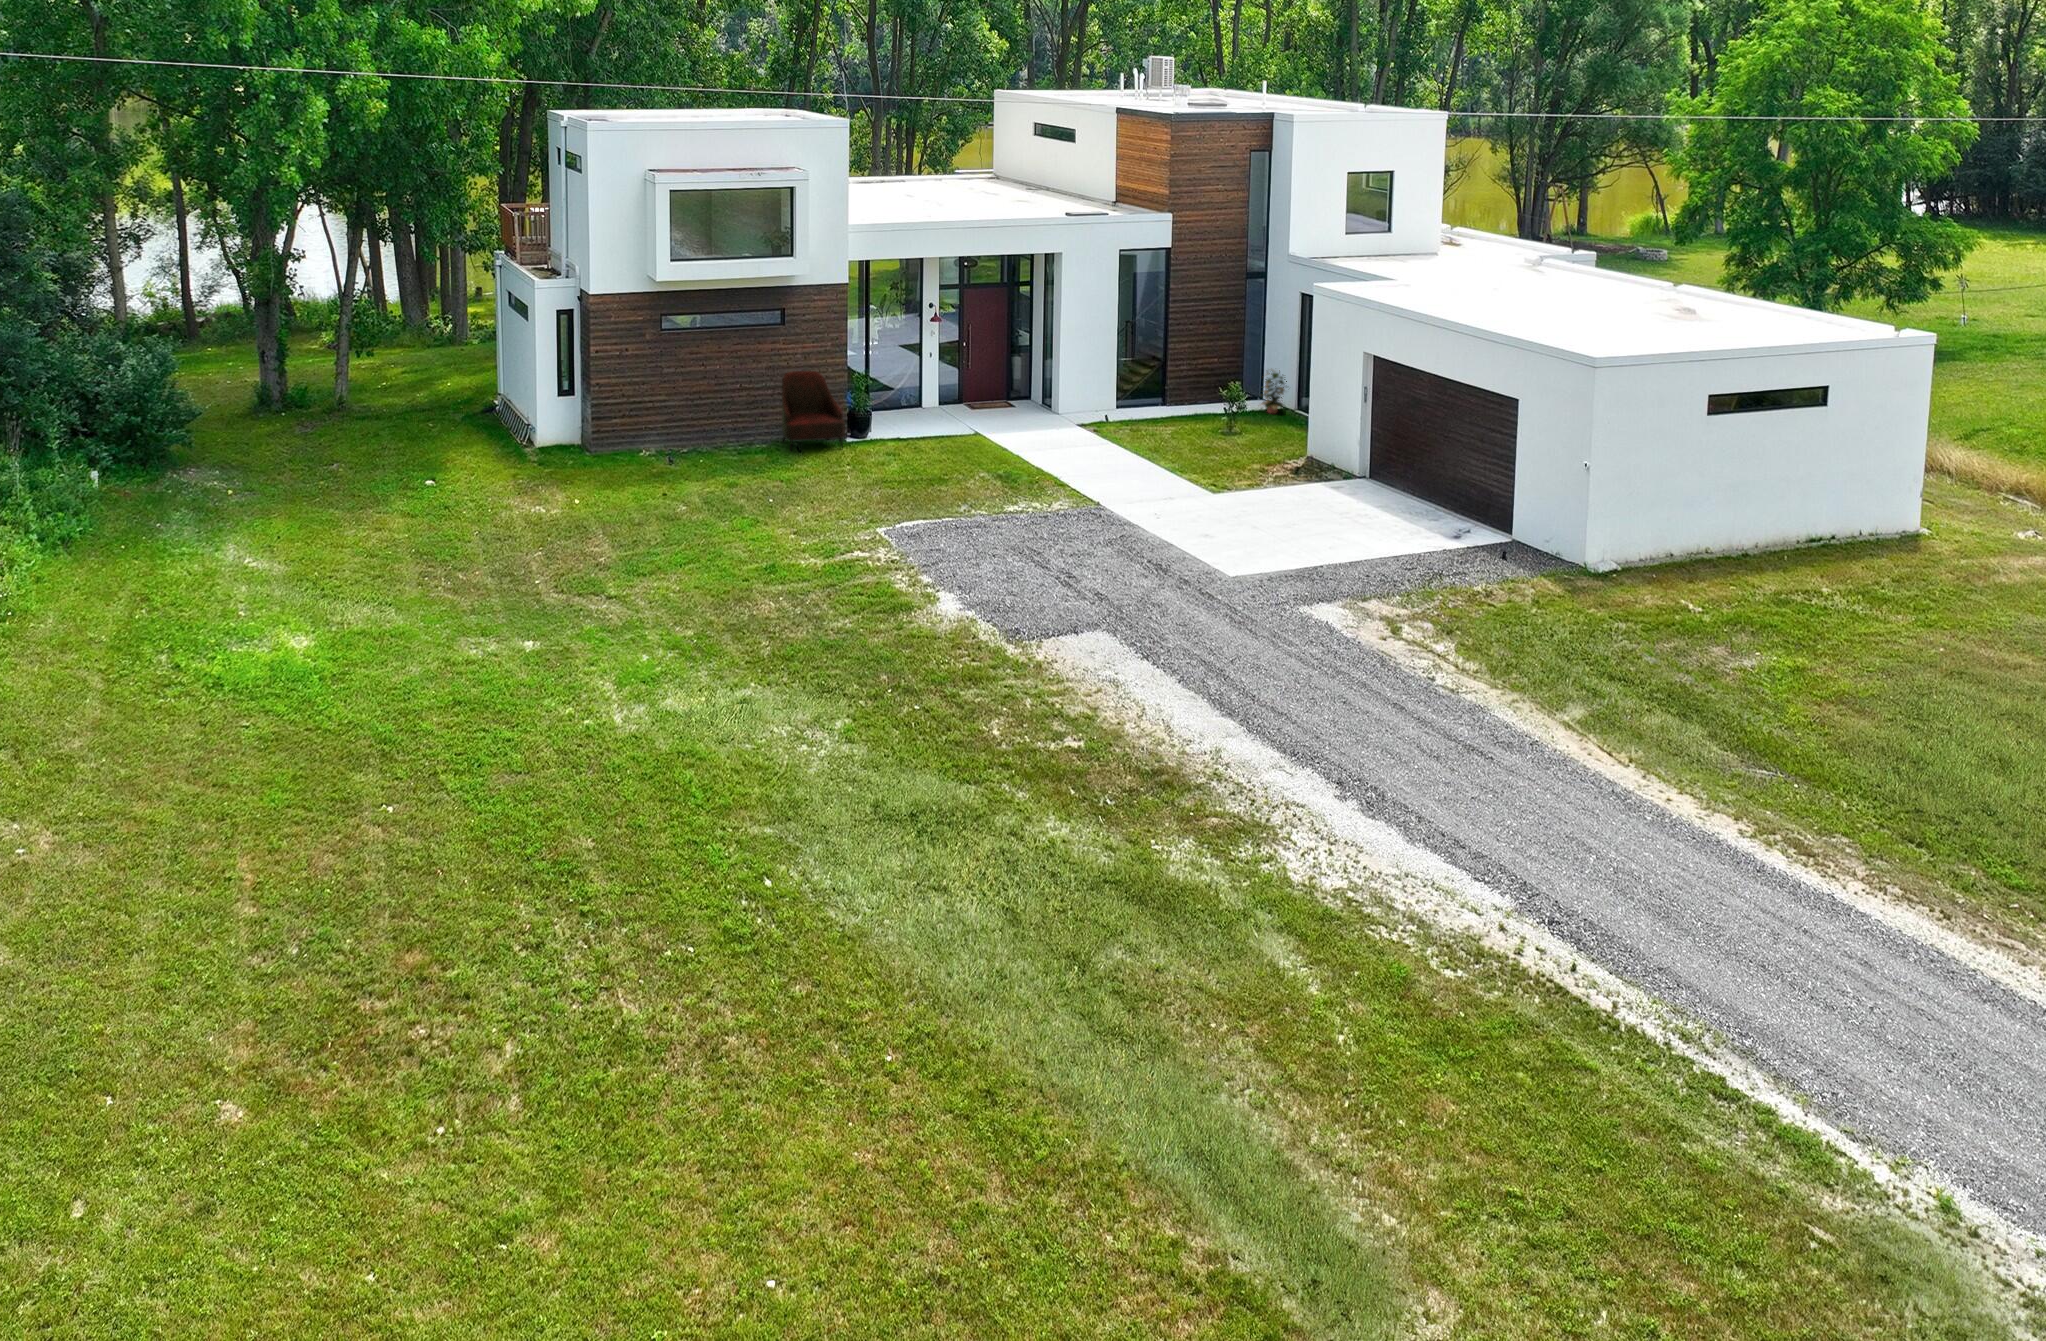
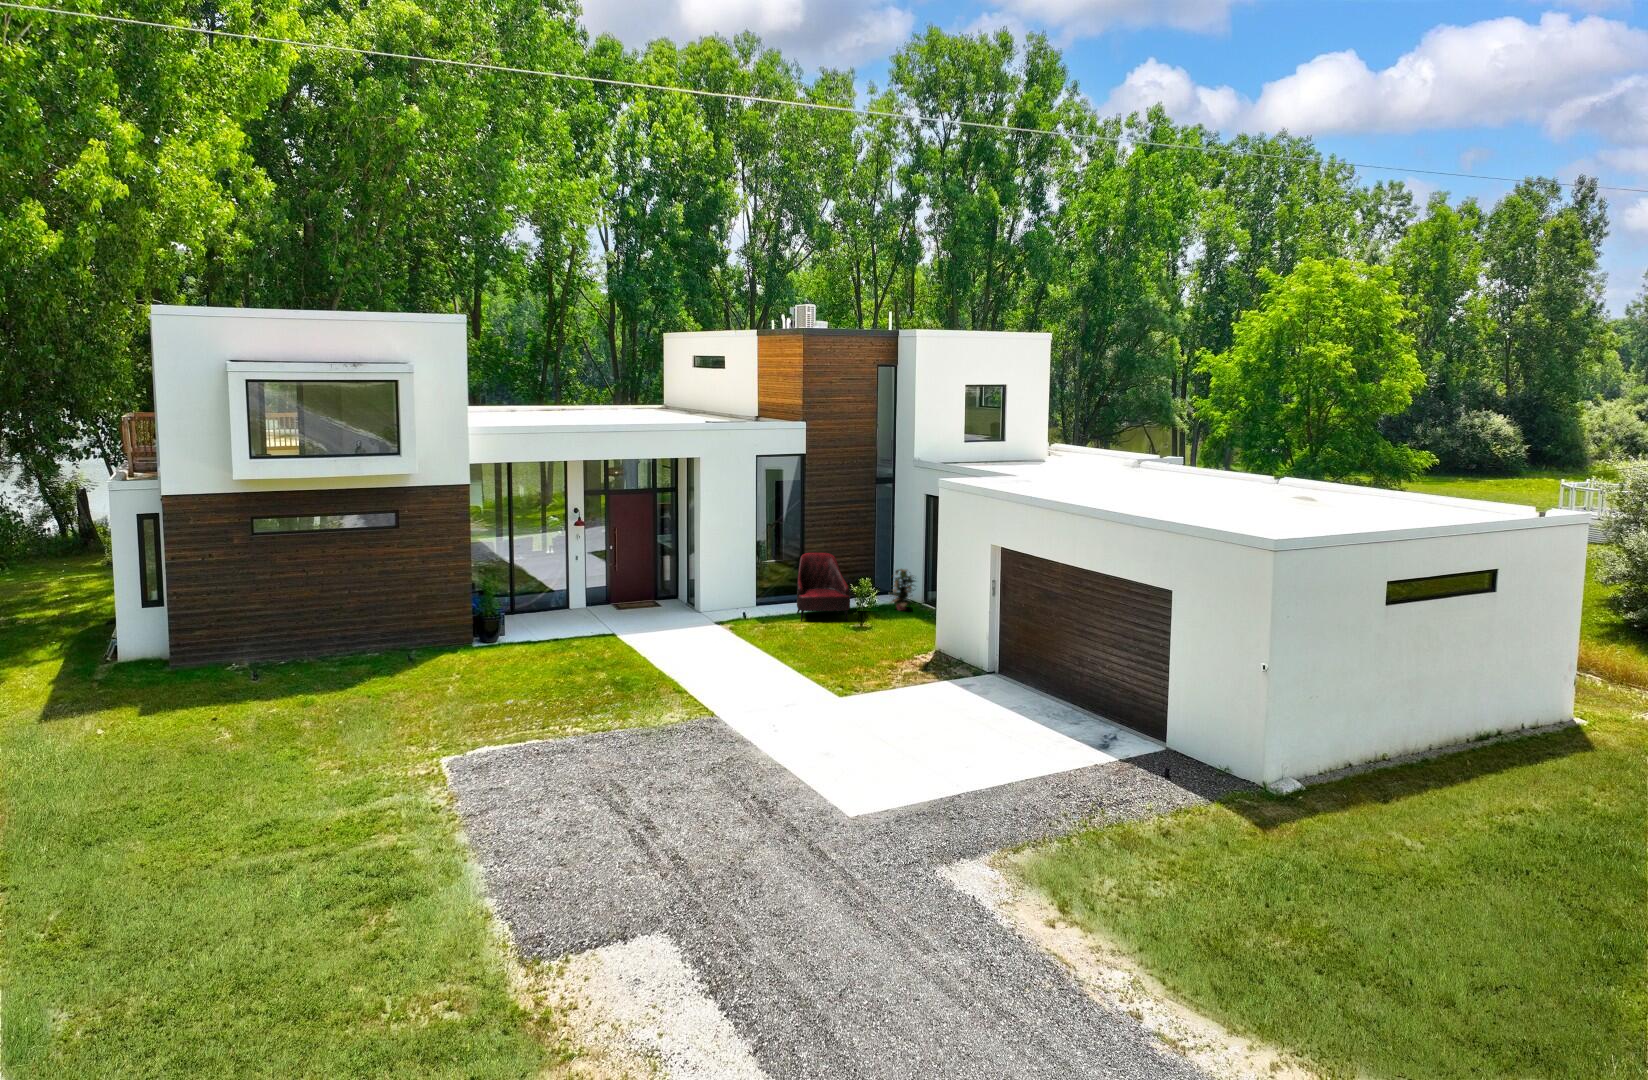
armchair: present [782,371,845,451] -> present [797,553,850,621]

